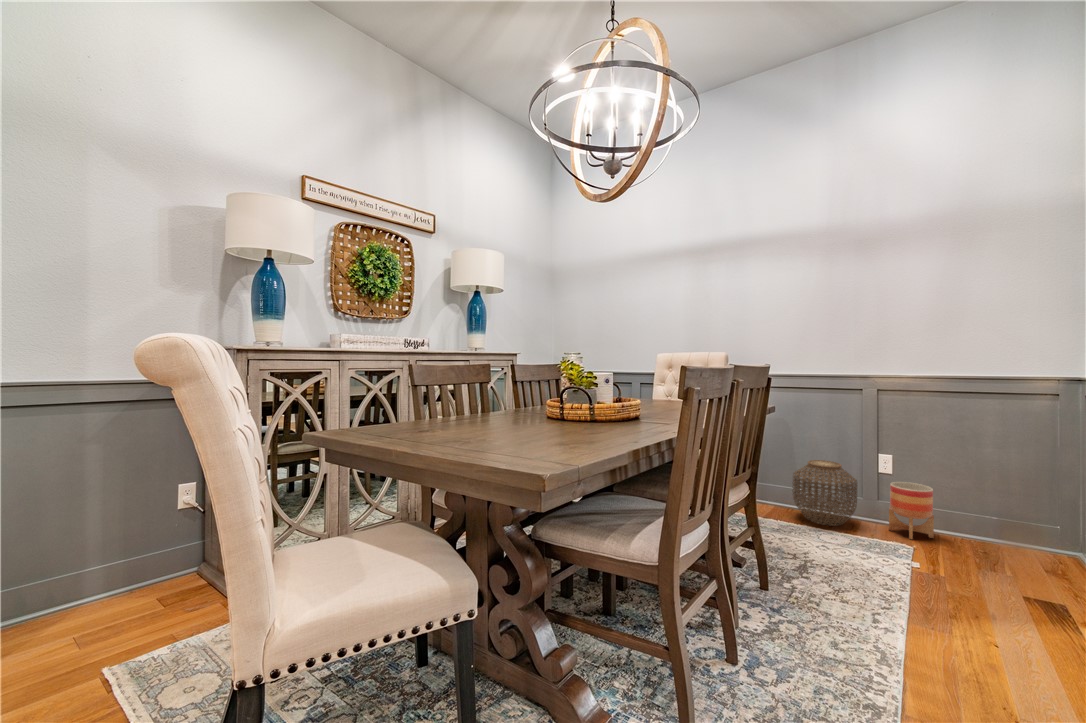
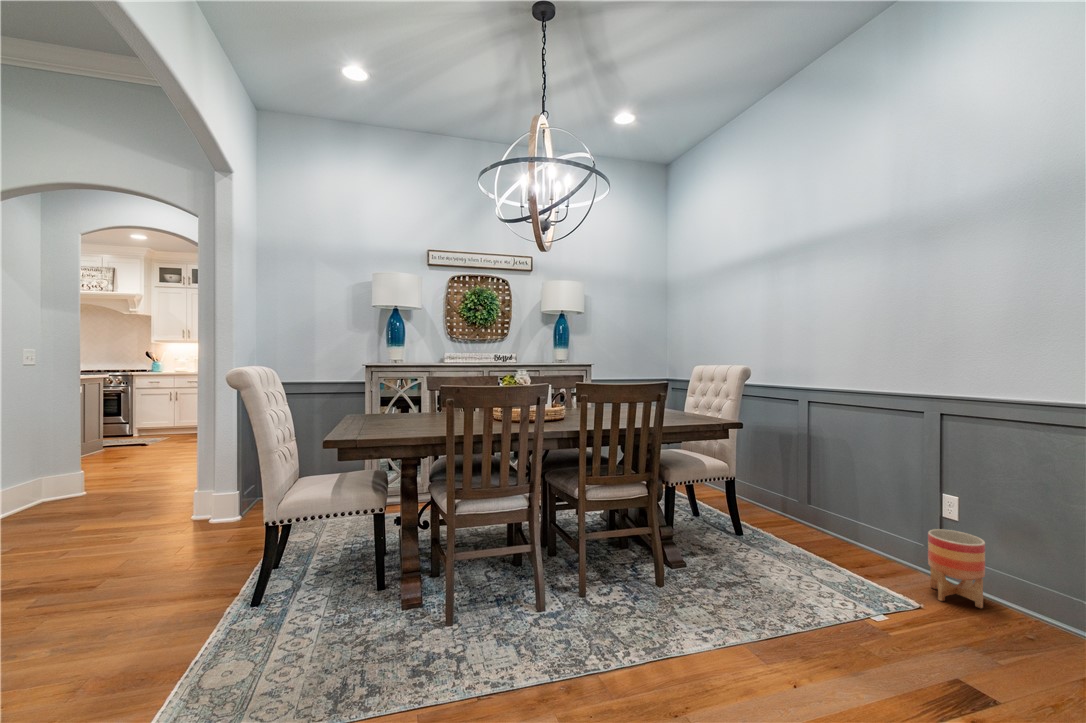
woven basket: present [792,460,857,526] -> none [823,490,901,569]

